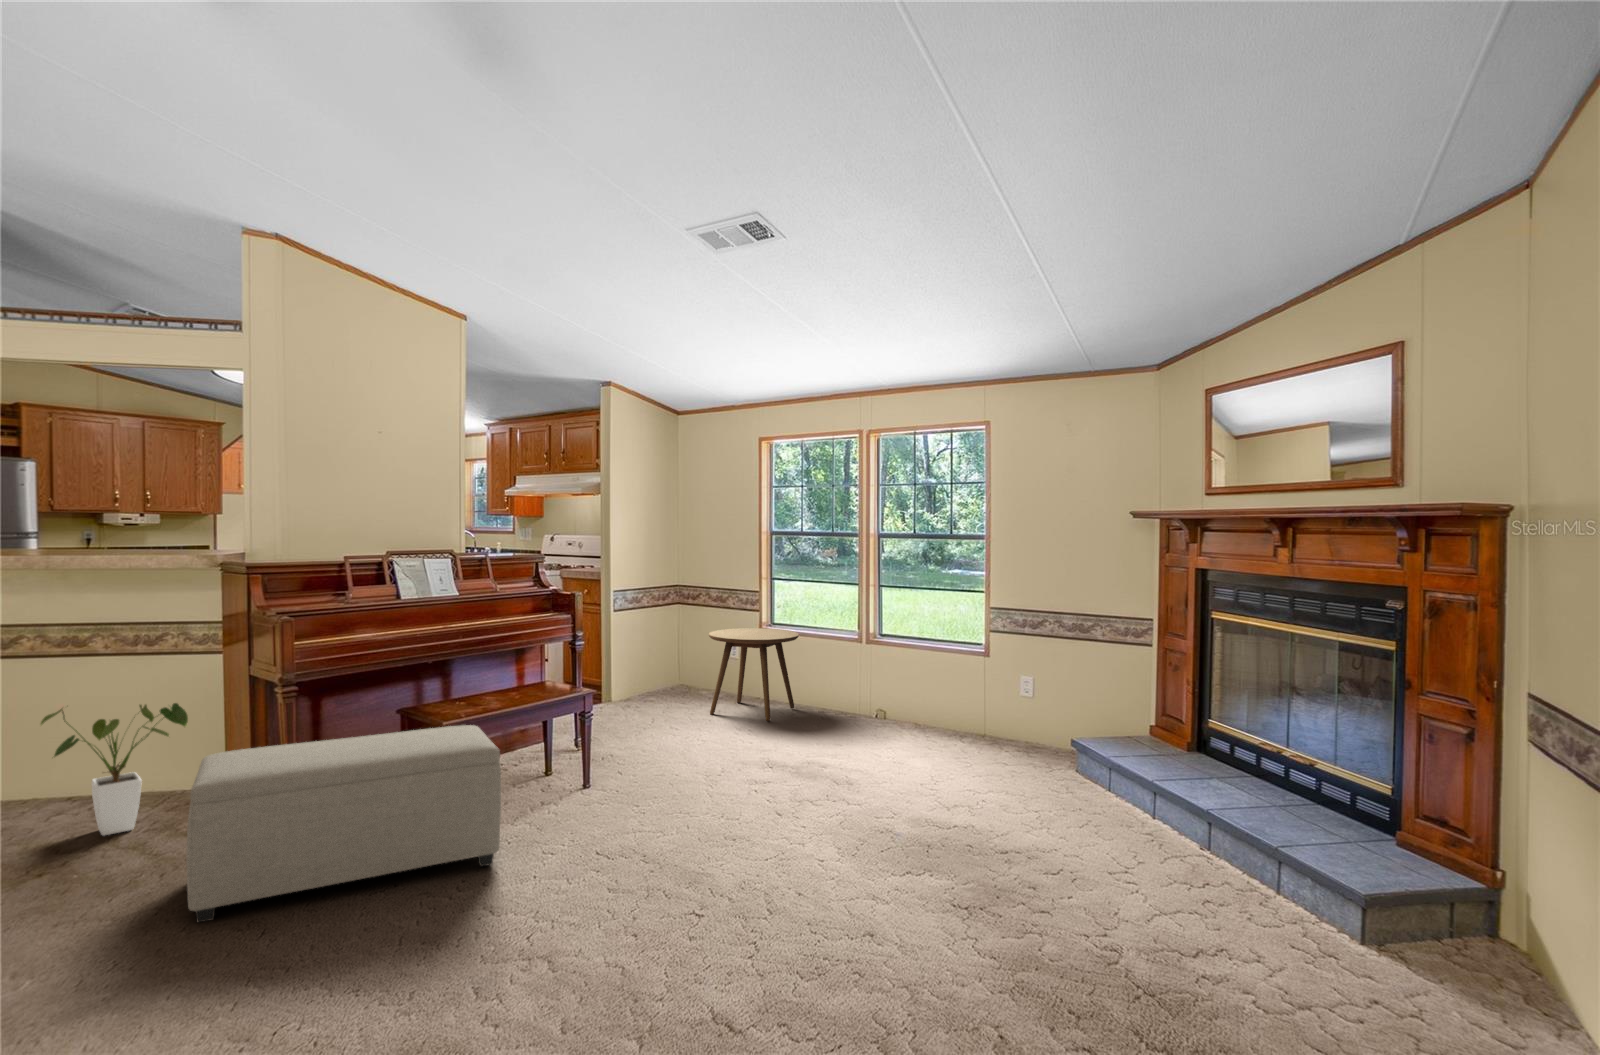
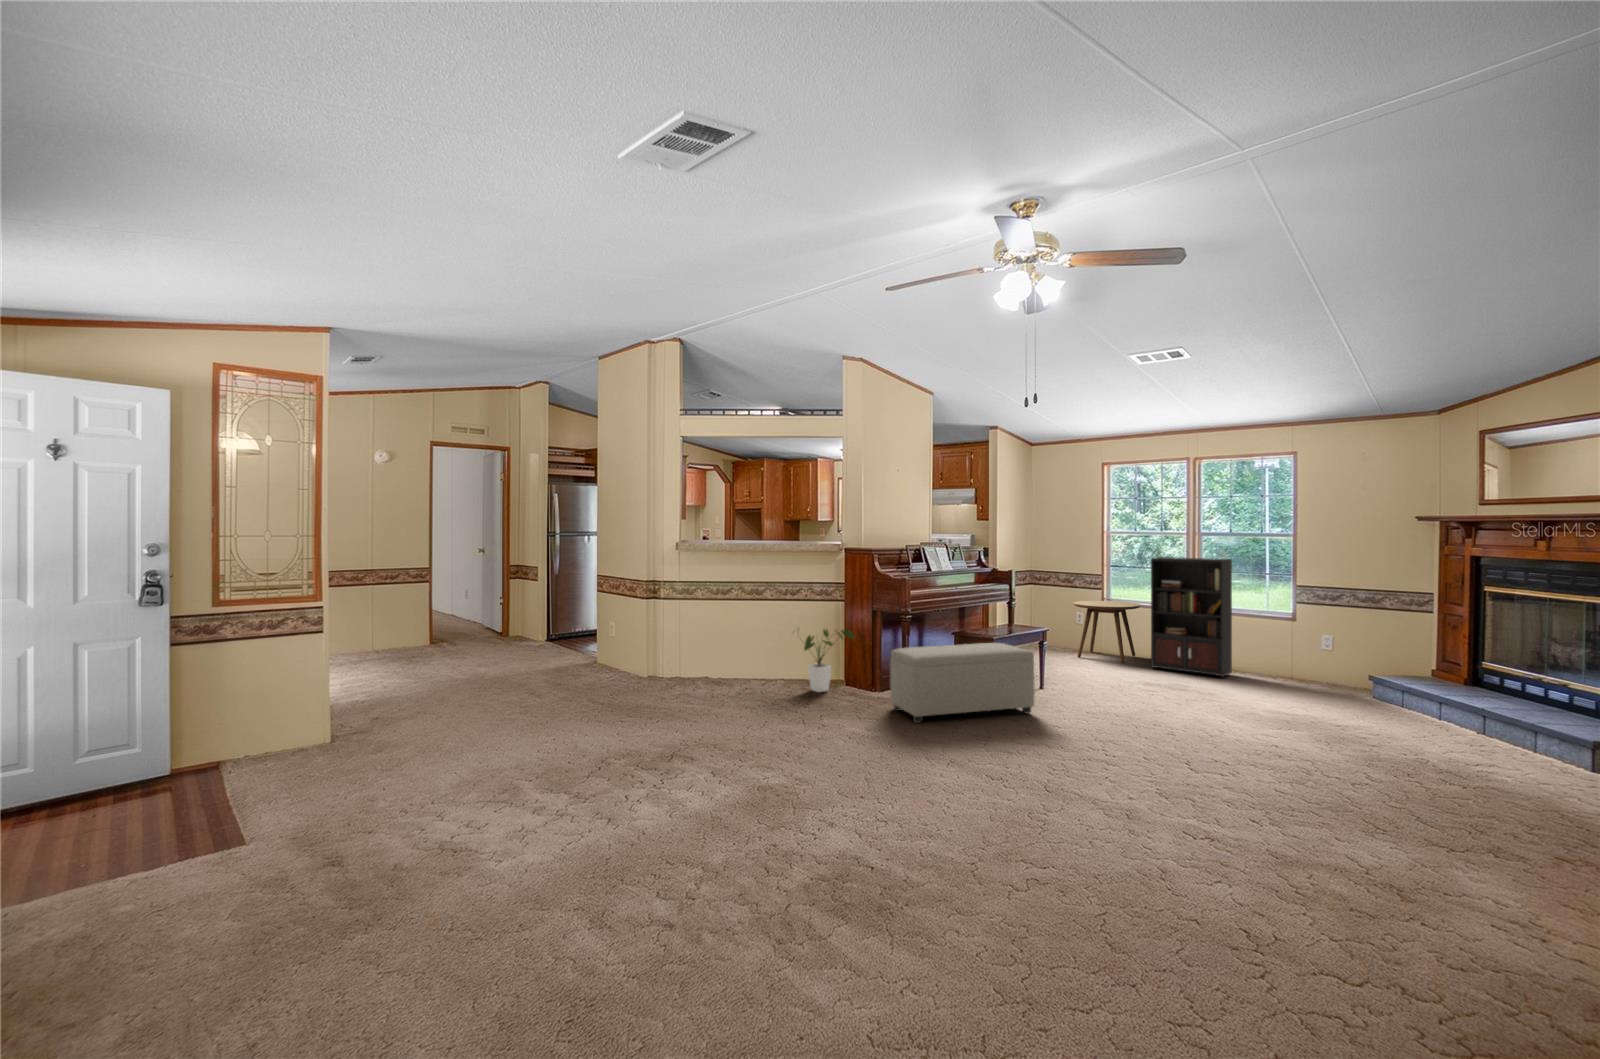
bookcase: none [800,566,945,745] -> present [1151,557,1232,677]

